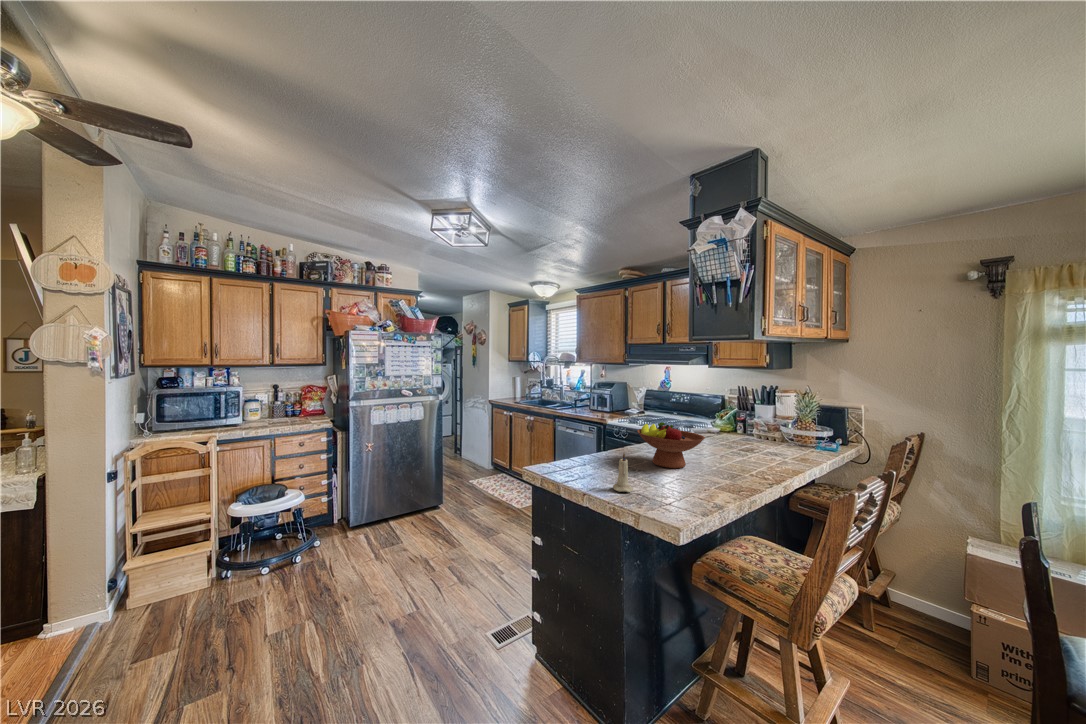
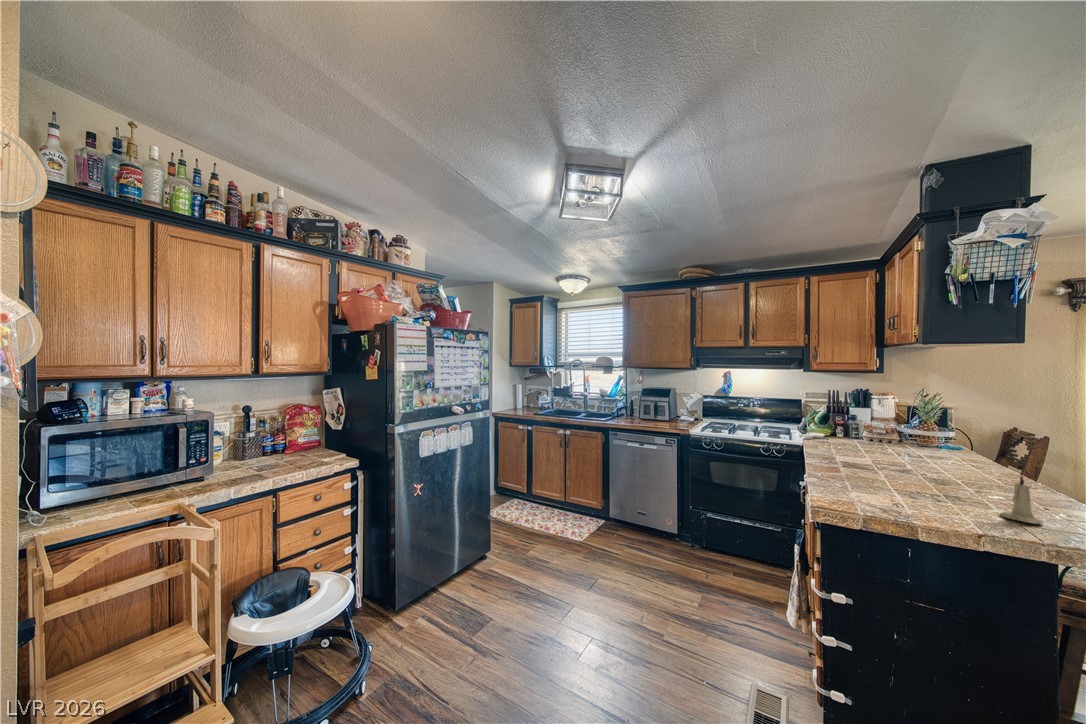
fruit bowl: present [637,422,705,468] -> none [881,433,982,484]

